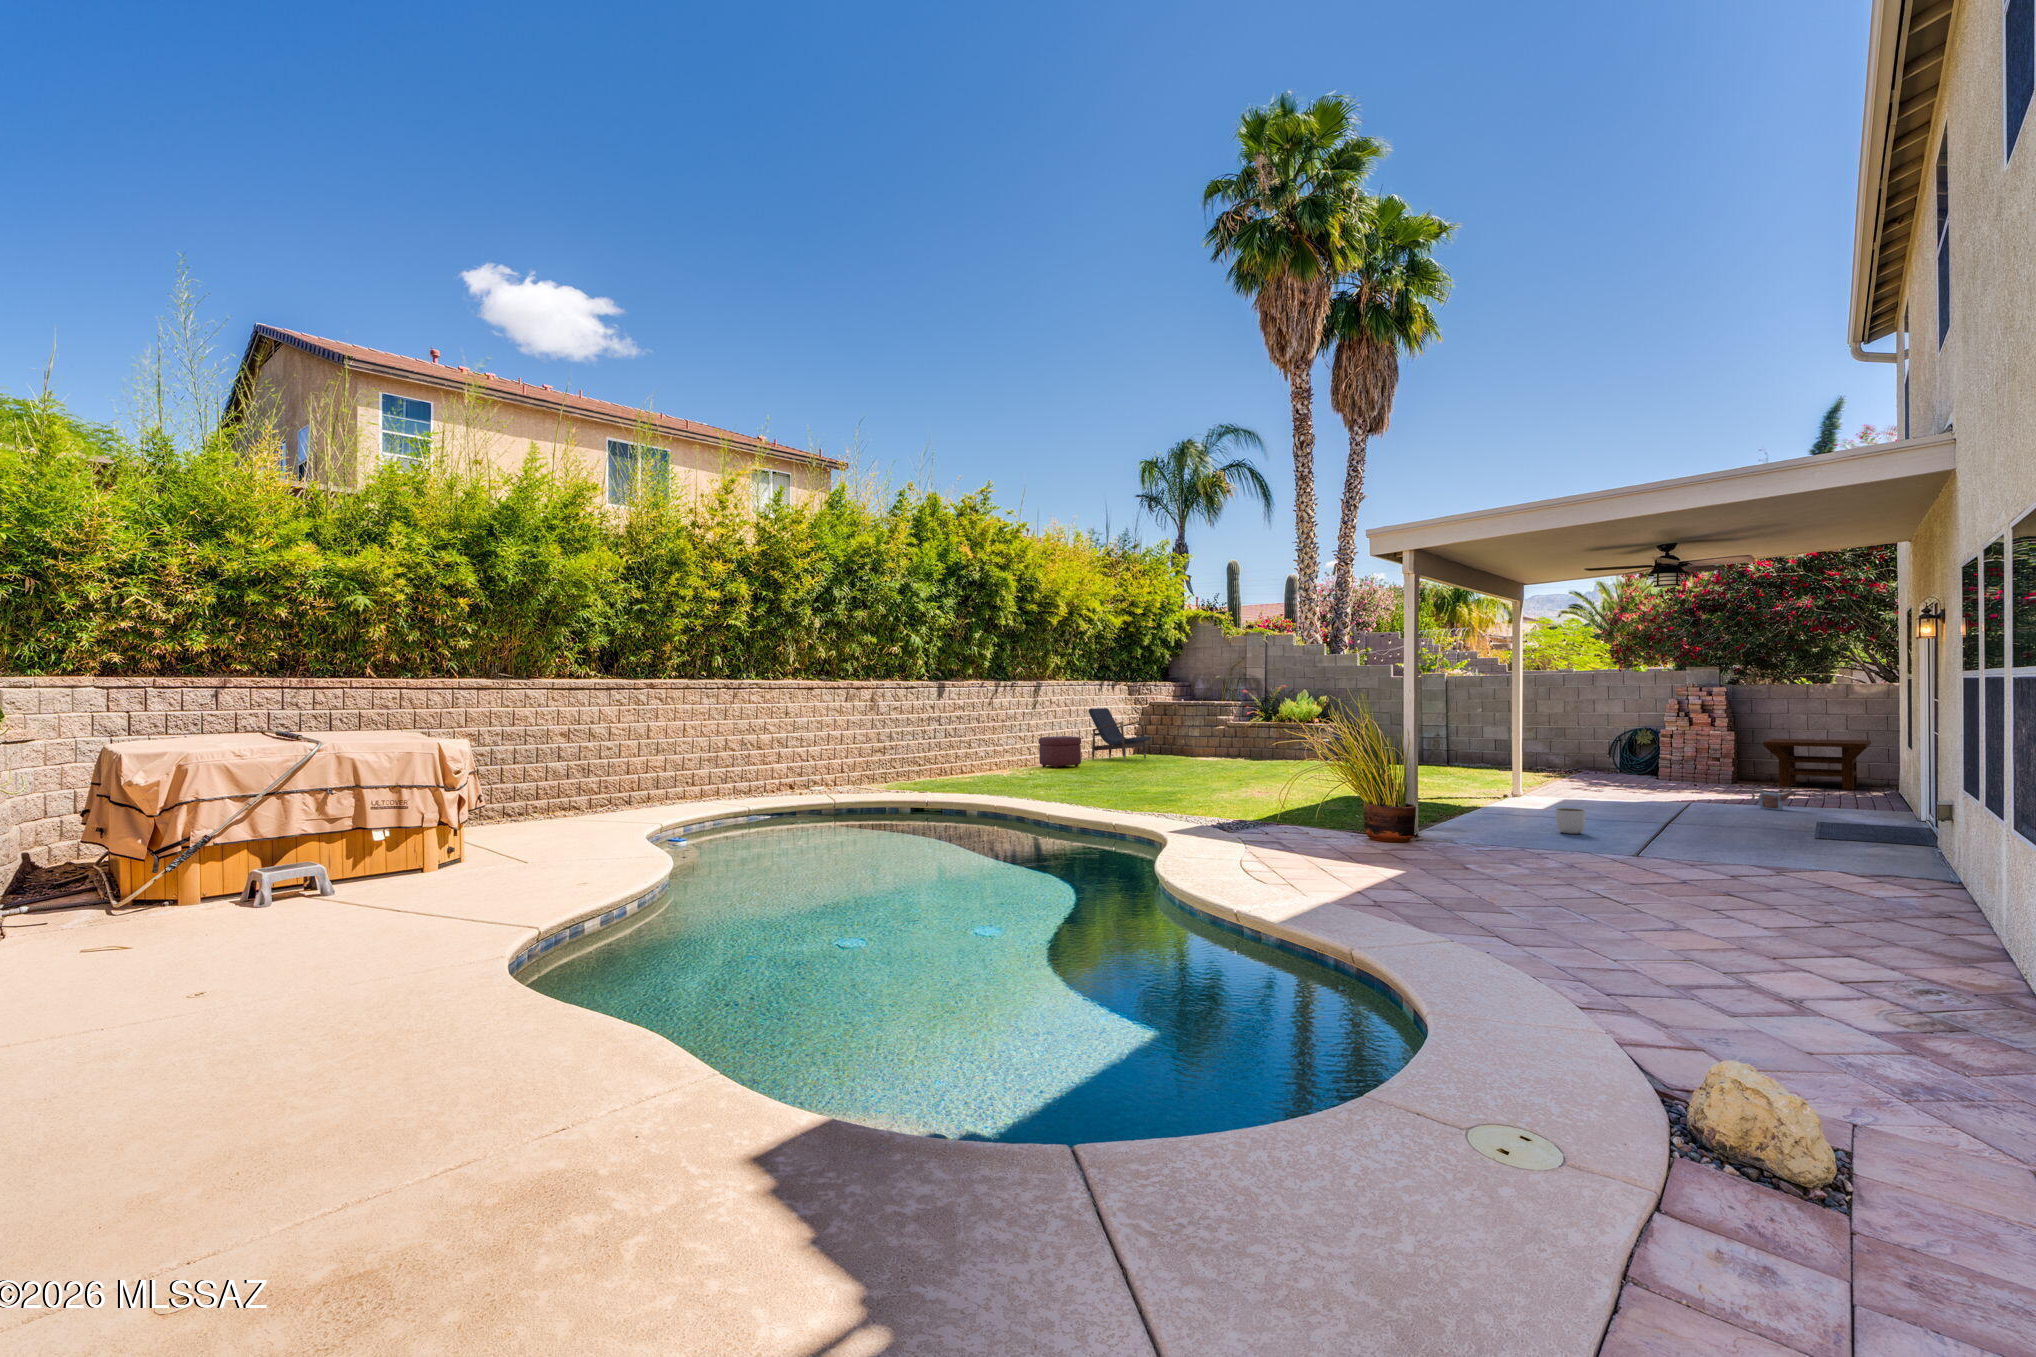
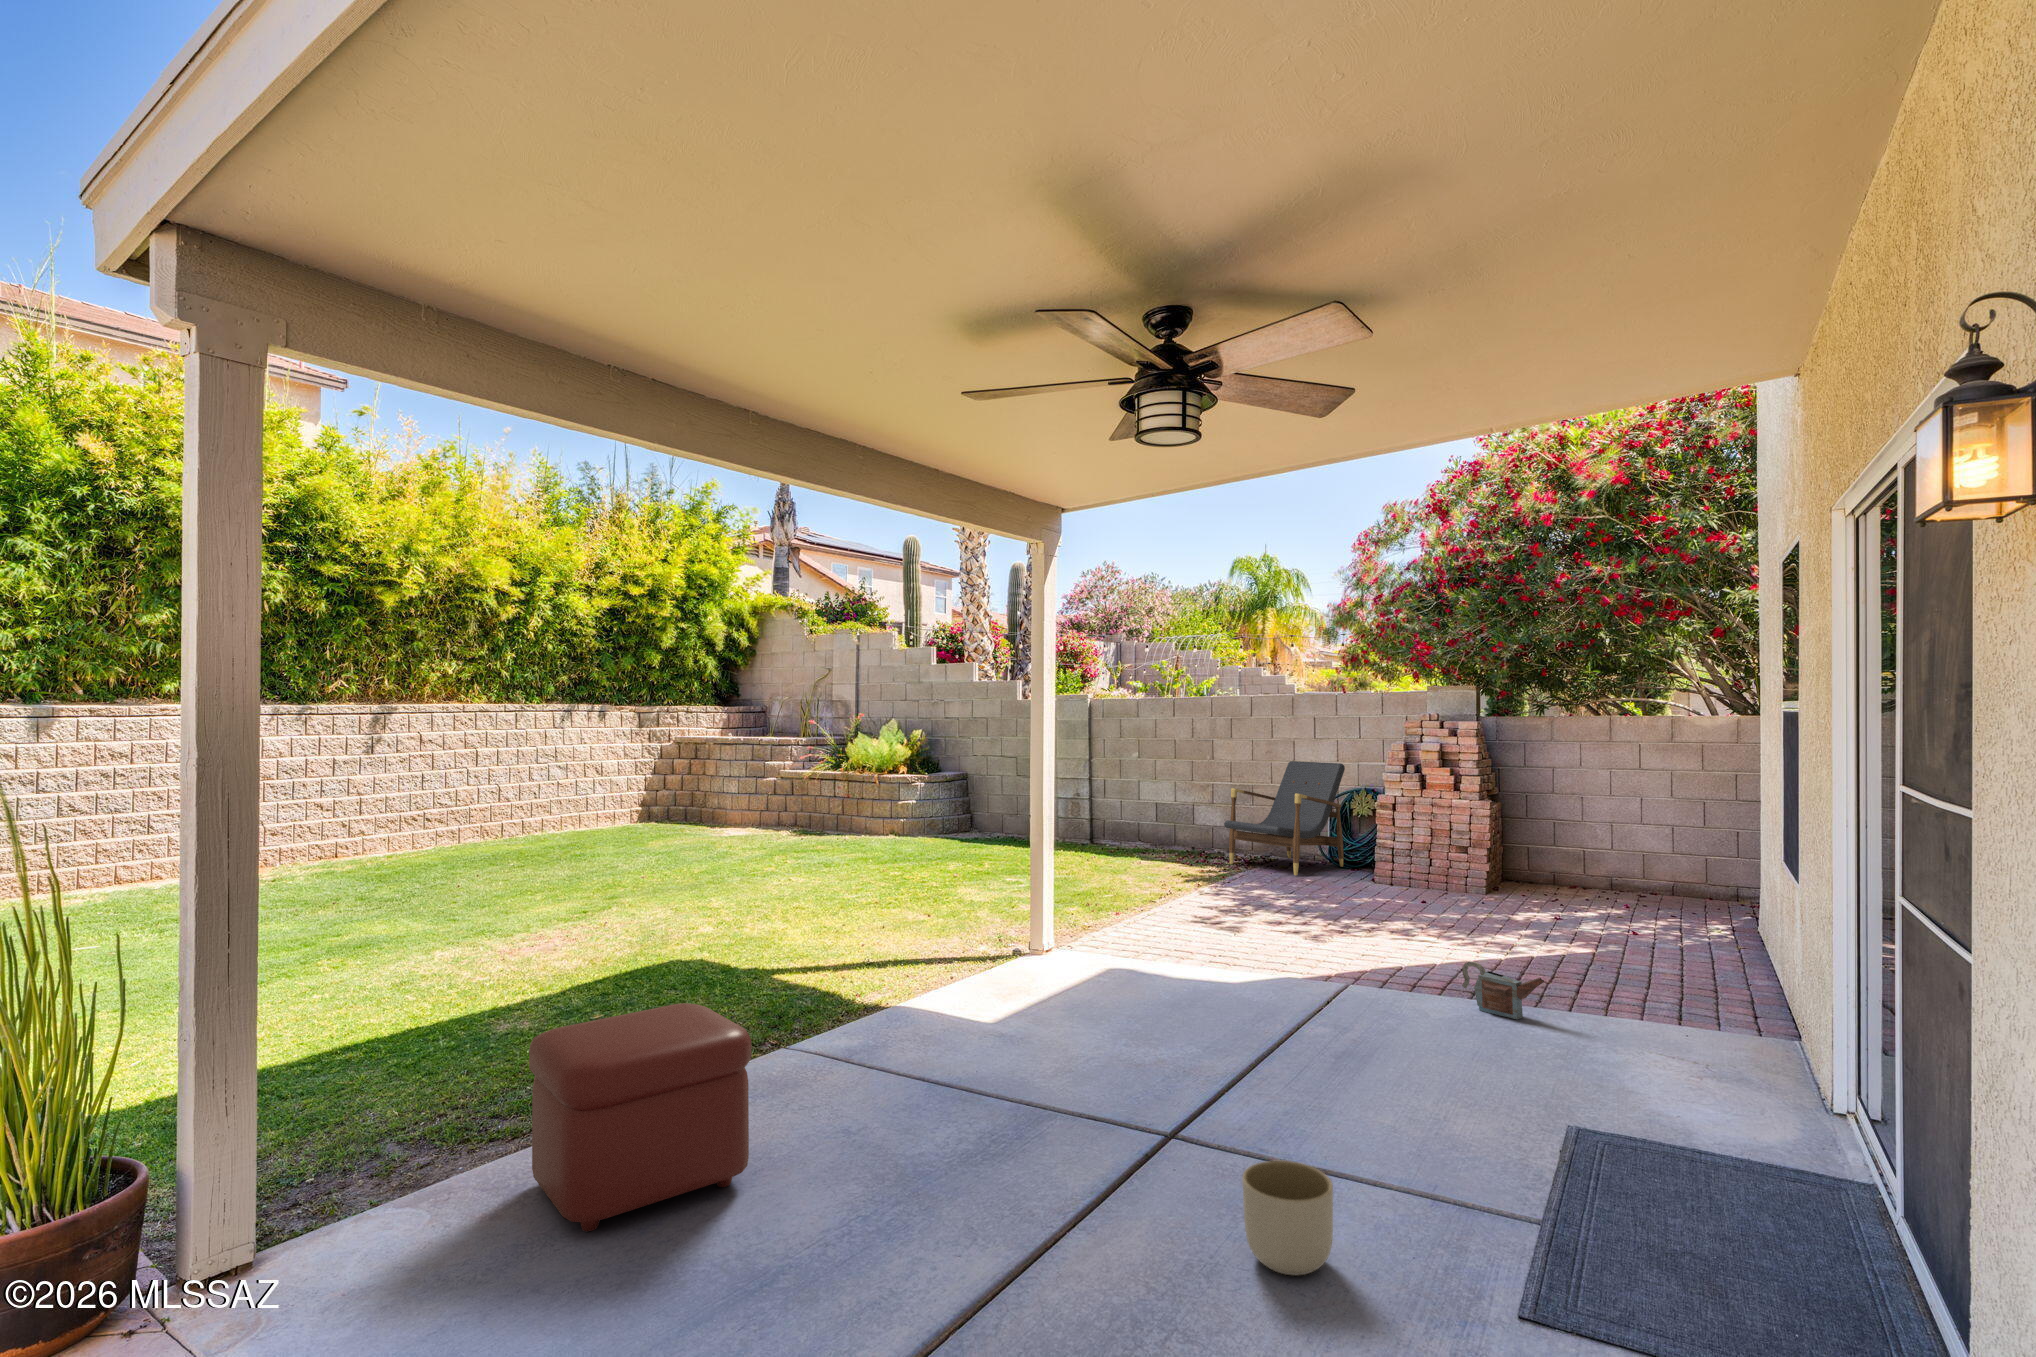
lounge chair: present [1088,708,1150,762] -> present [1224,761,1345,875]
ottoman: present [1039,736,1081,768] -> present [529,1003,752,1231]
coffee table: present [1763,739,1871,790] -> none [1531,812,1710,918]
planter: present [1556,808,1585,834] -> present [1242,1161,1333,1276]

